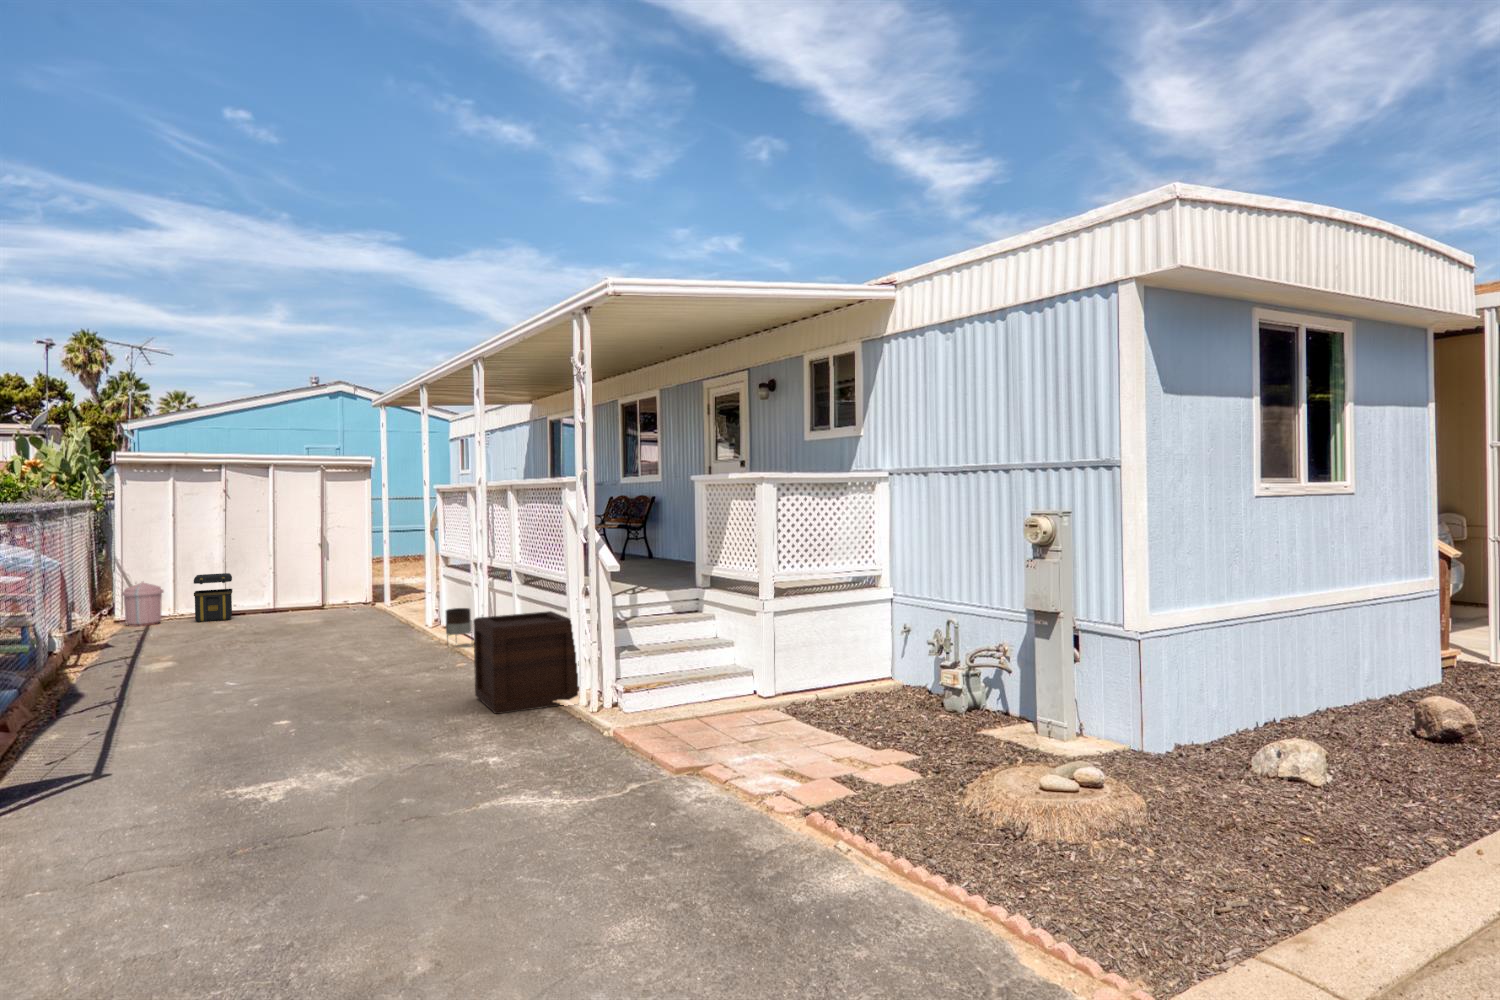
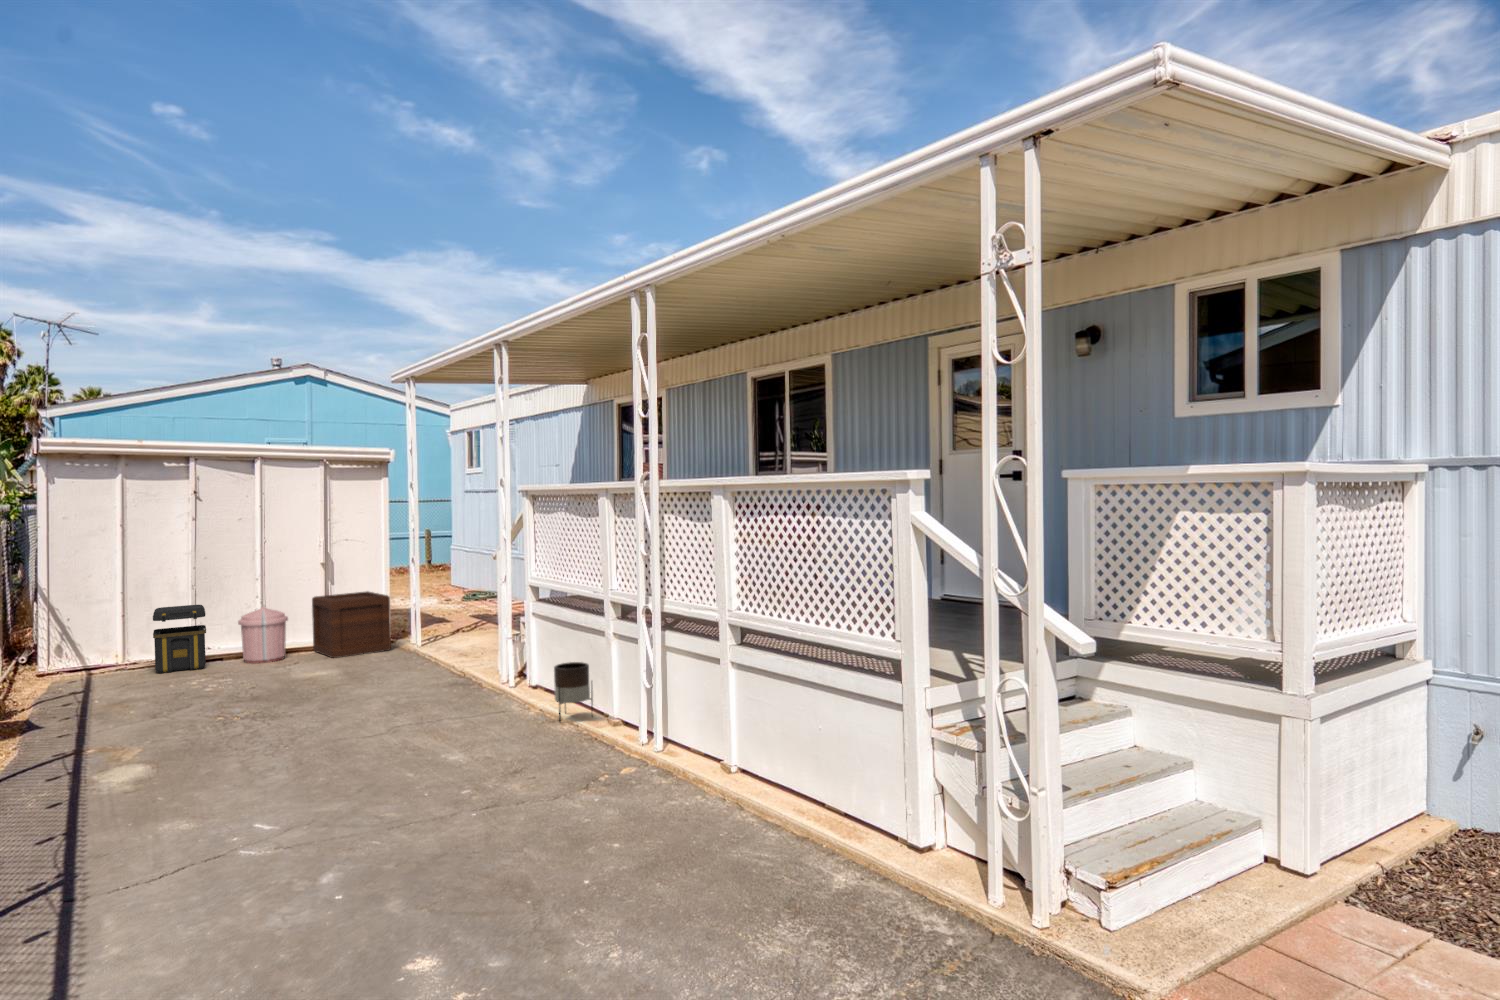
trash can: present [121,582,164,626] -> present [238,607,288,664]
wooden crate: present [473,611,579,714] -> present [312,591,391,658]

